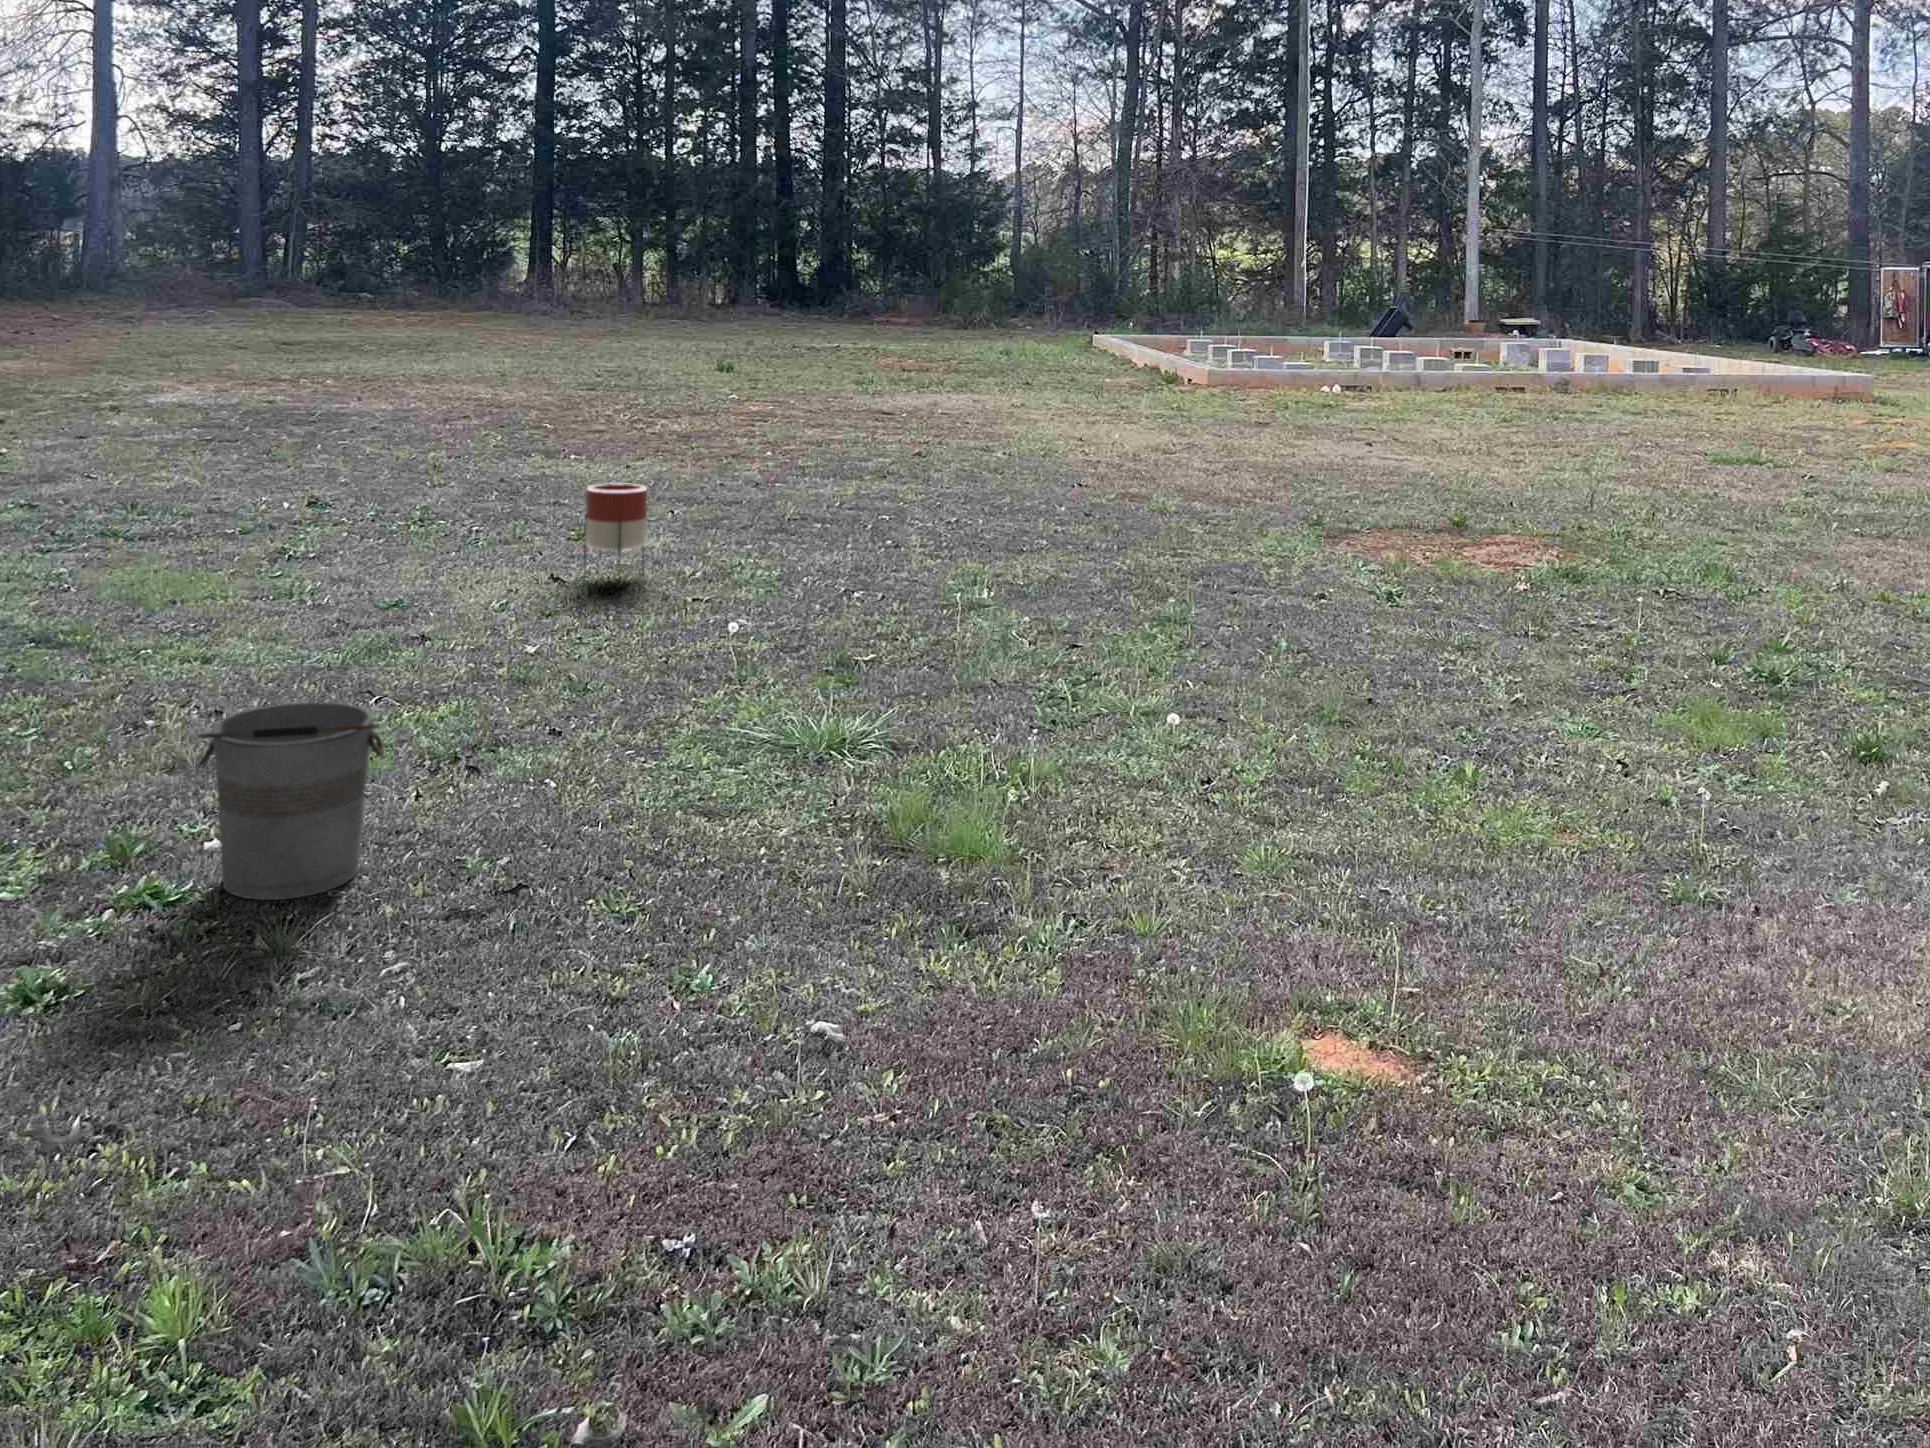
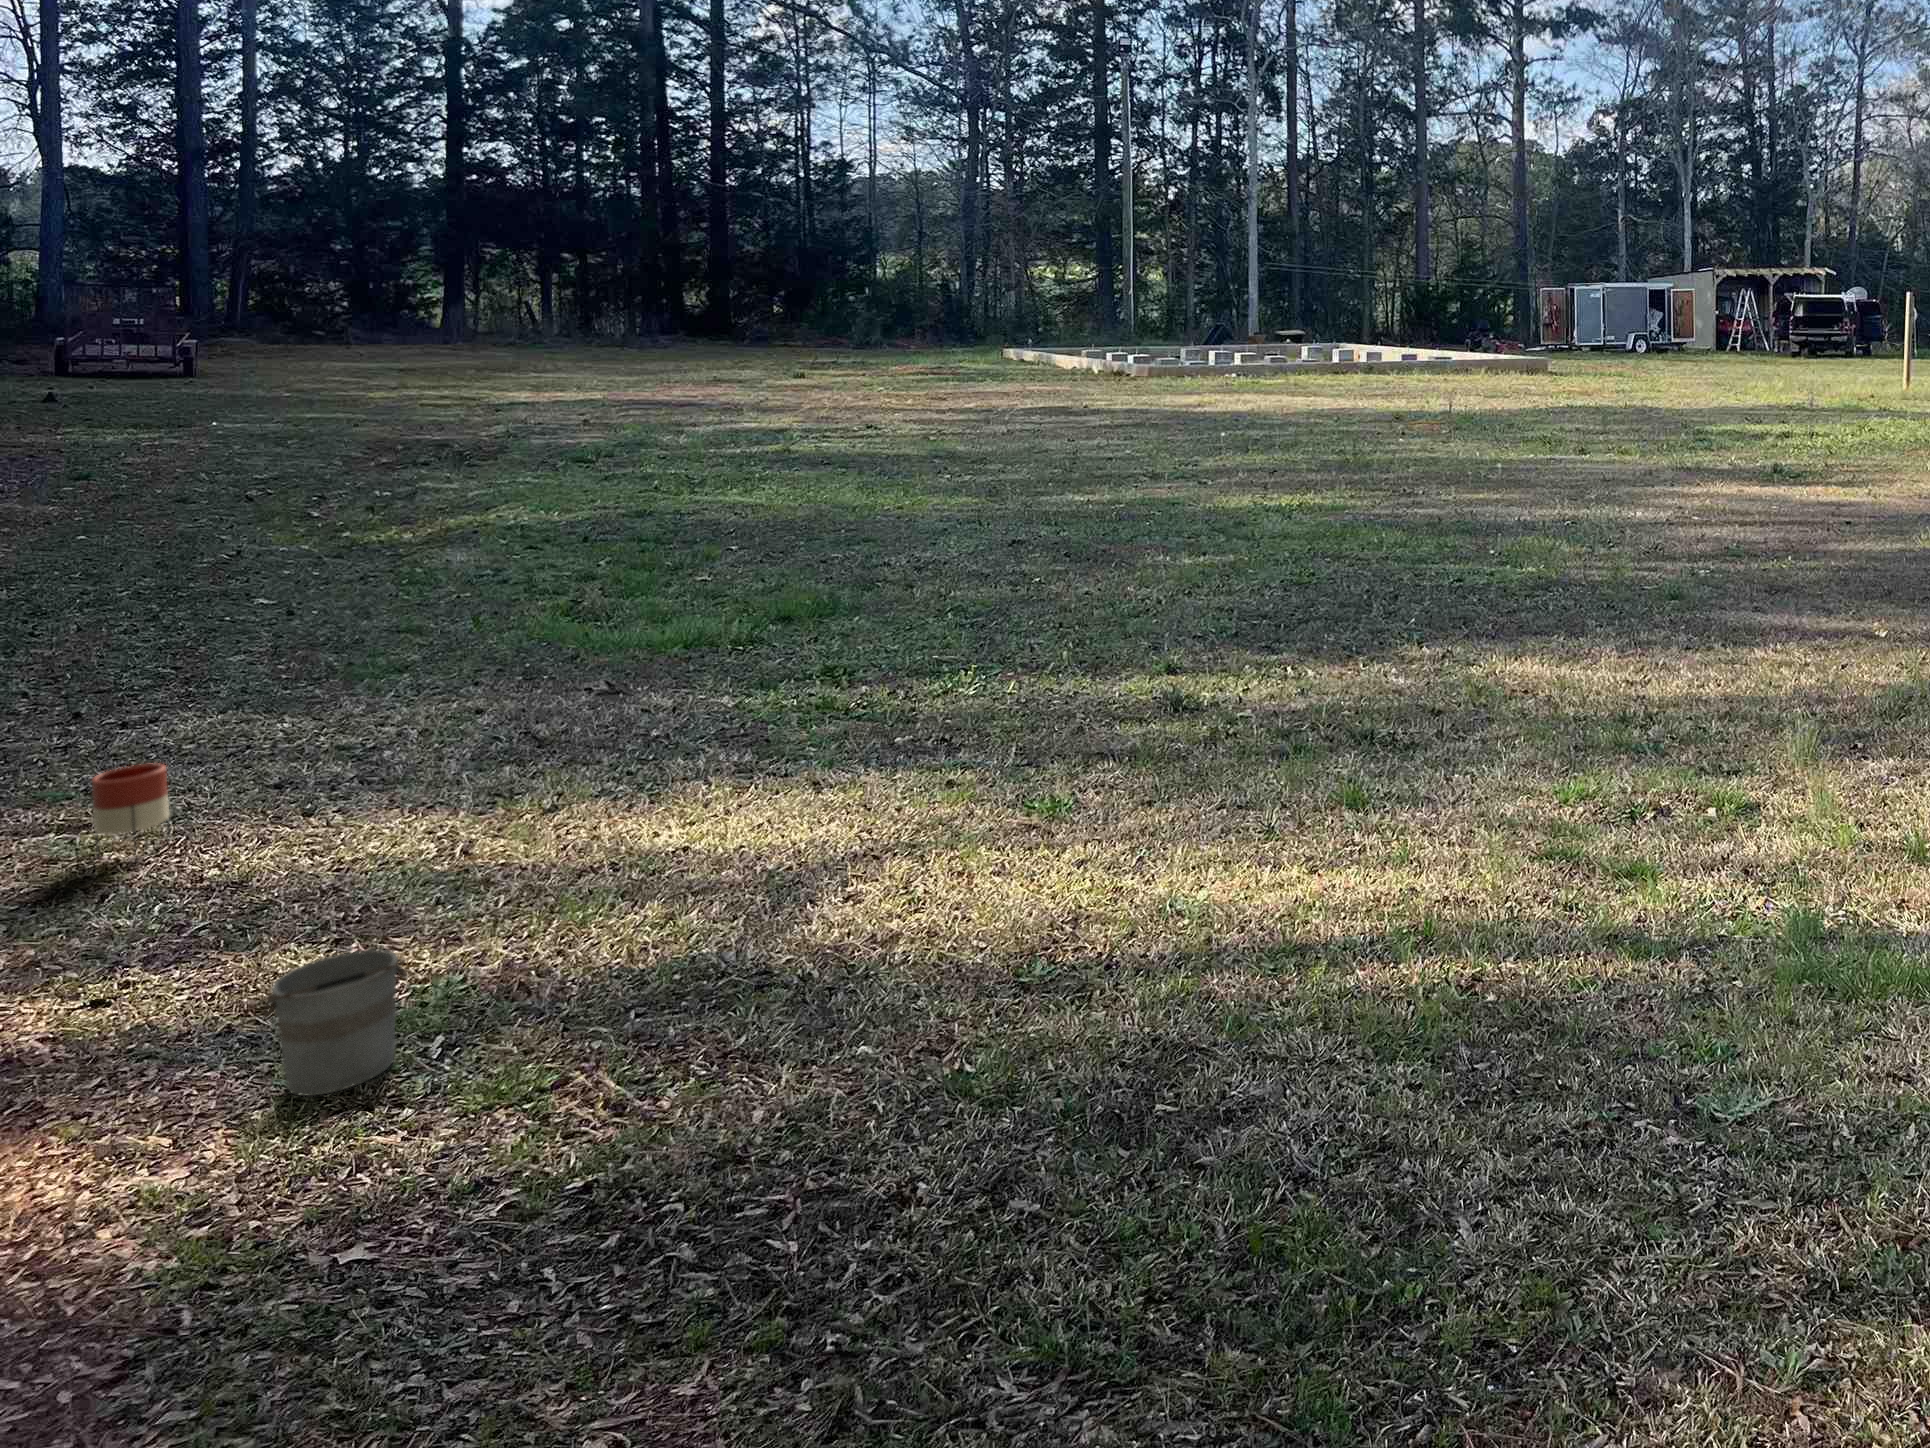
planter: present [584,483,647,581] -> present [92,763,170,857]

